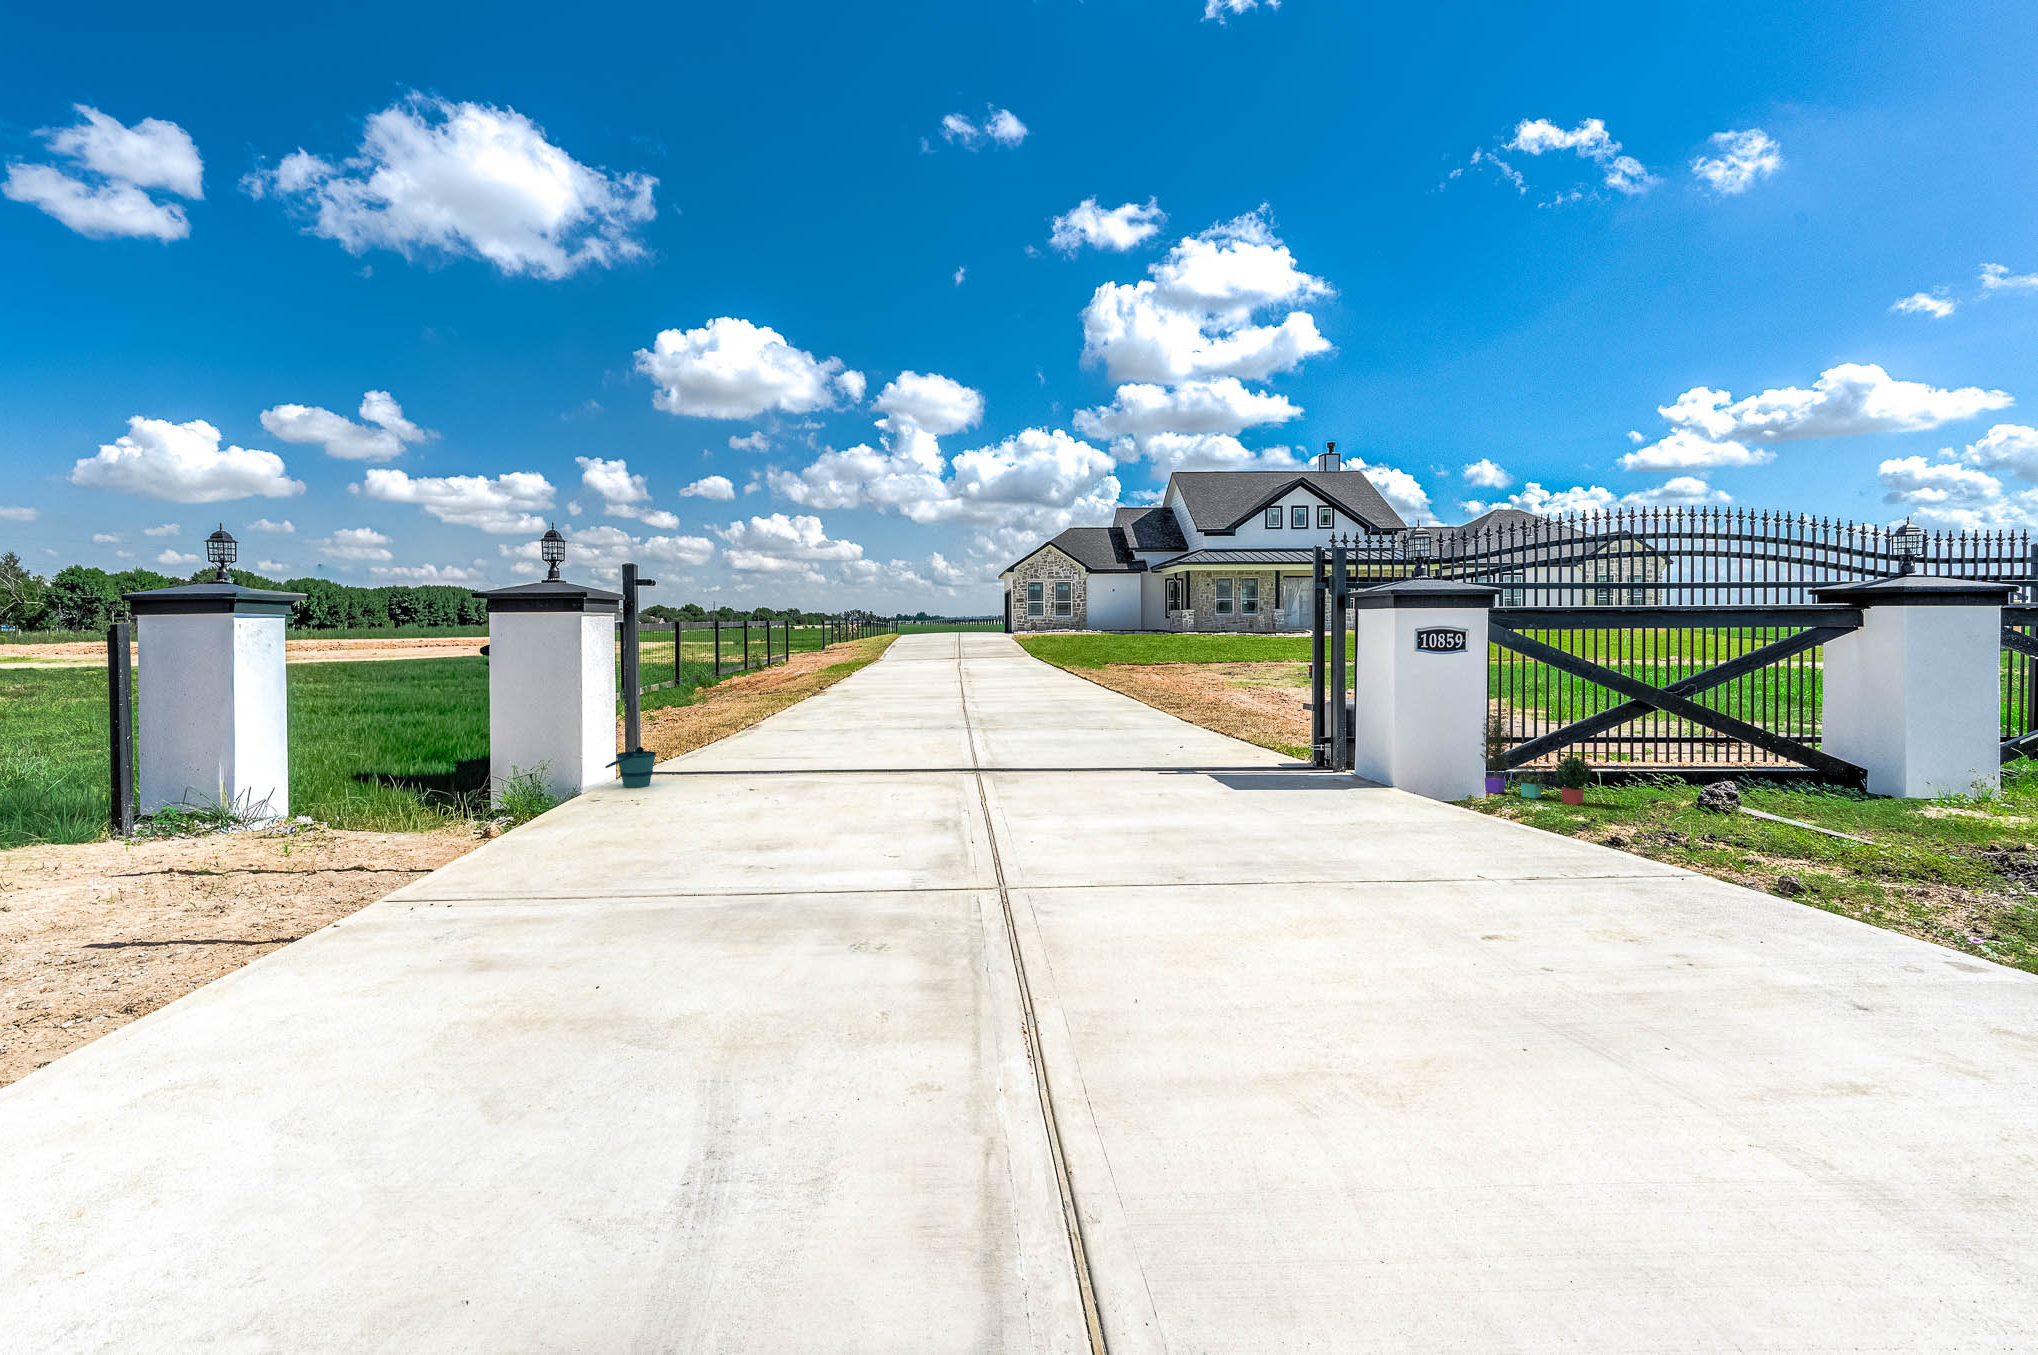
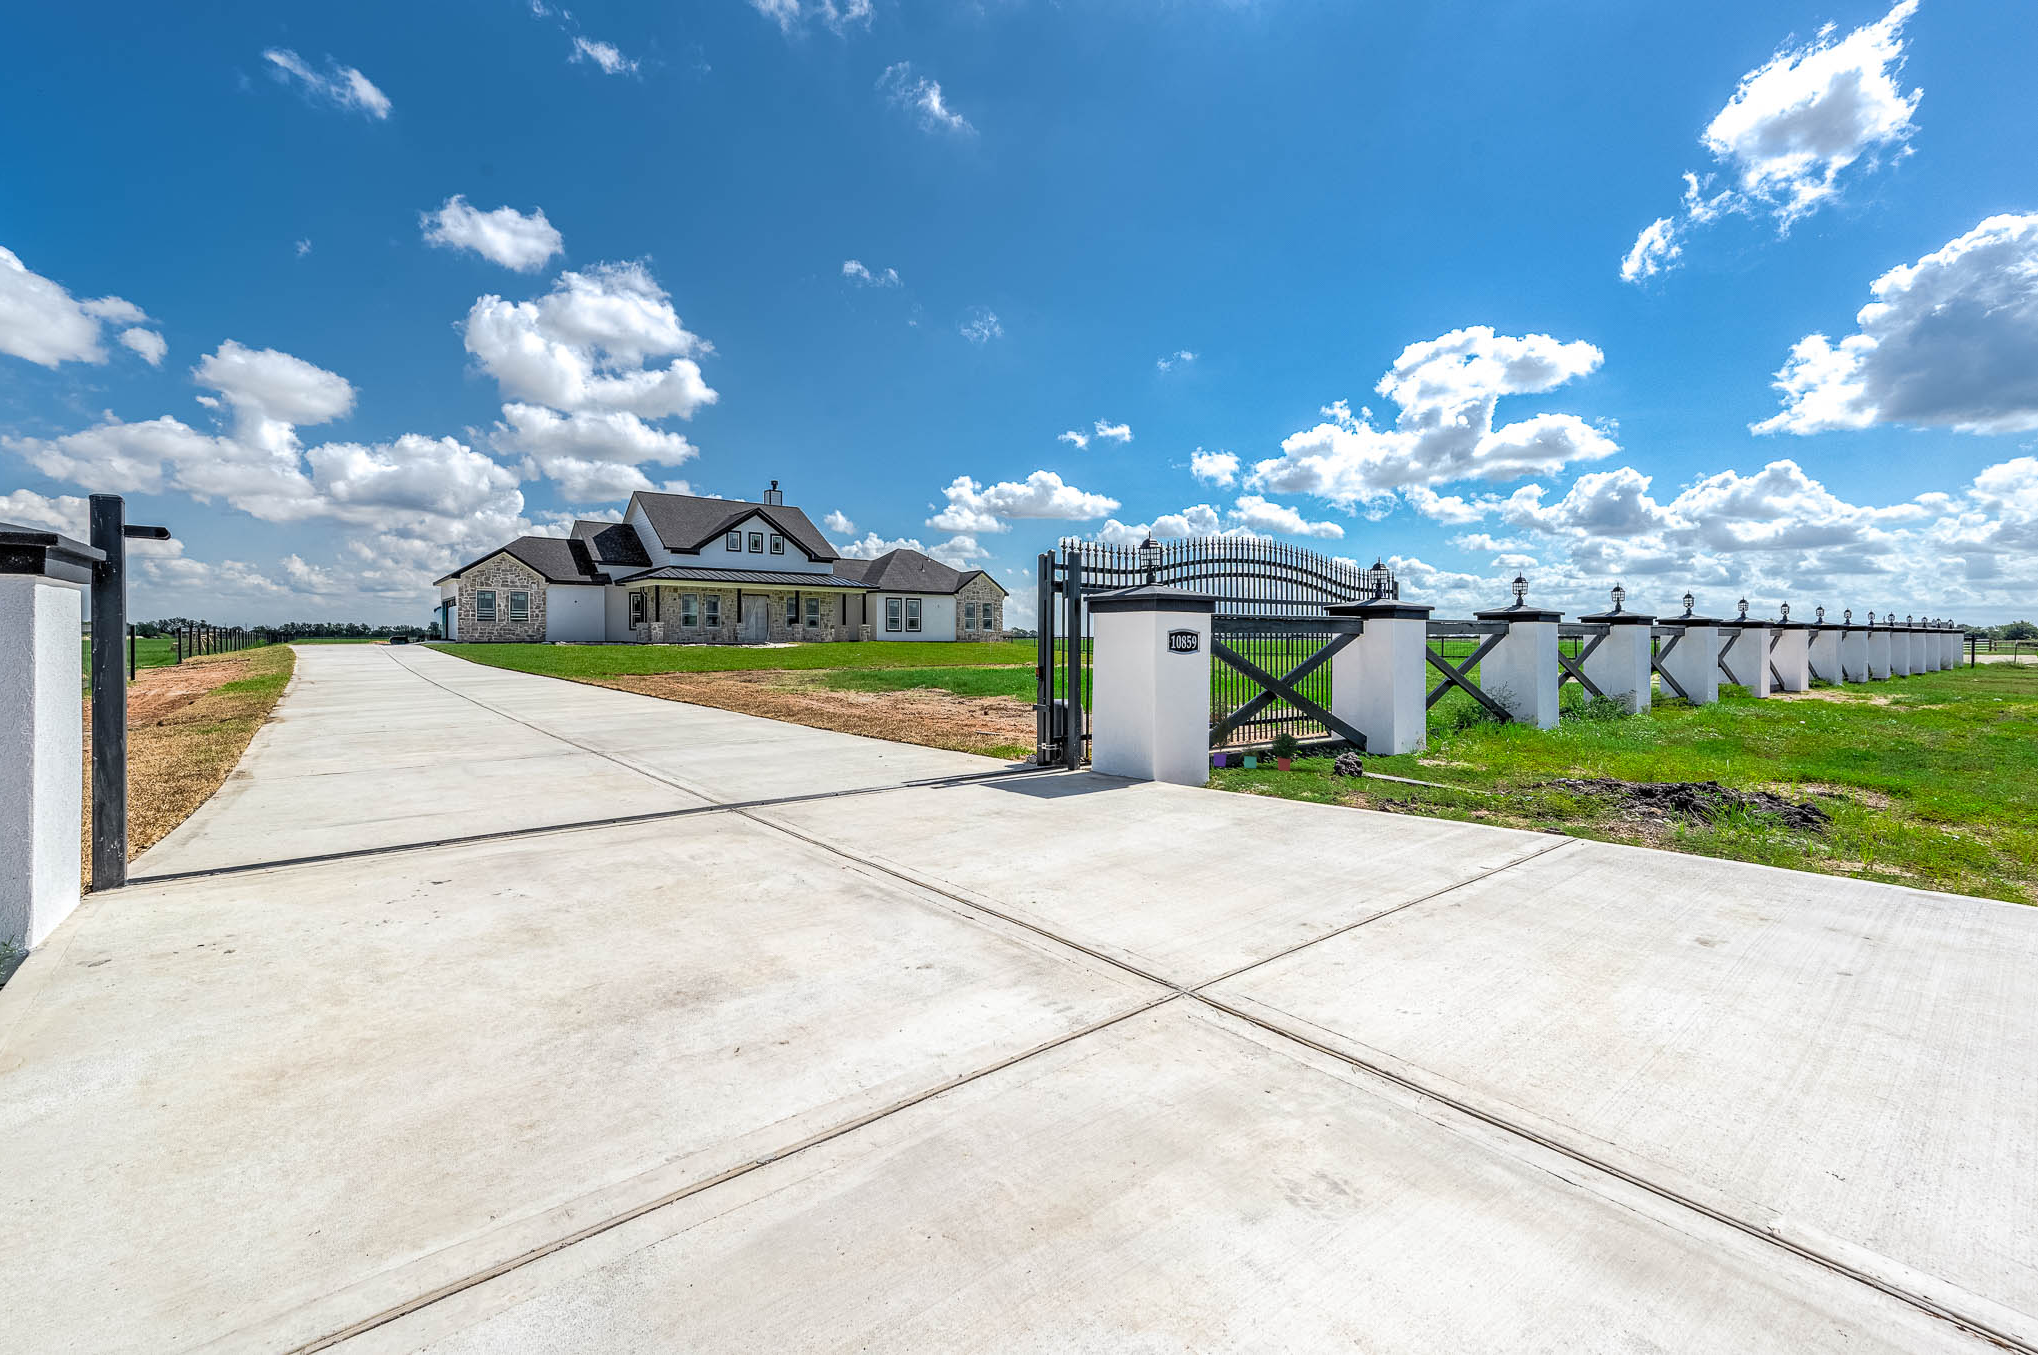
bucket: present [605,747,657,788] -> none [268,795,362,861]

